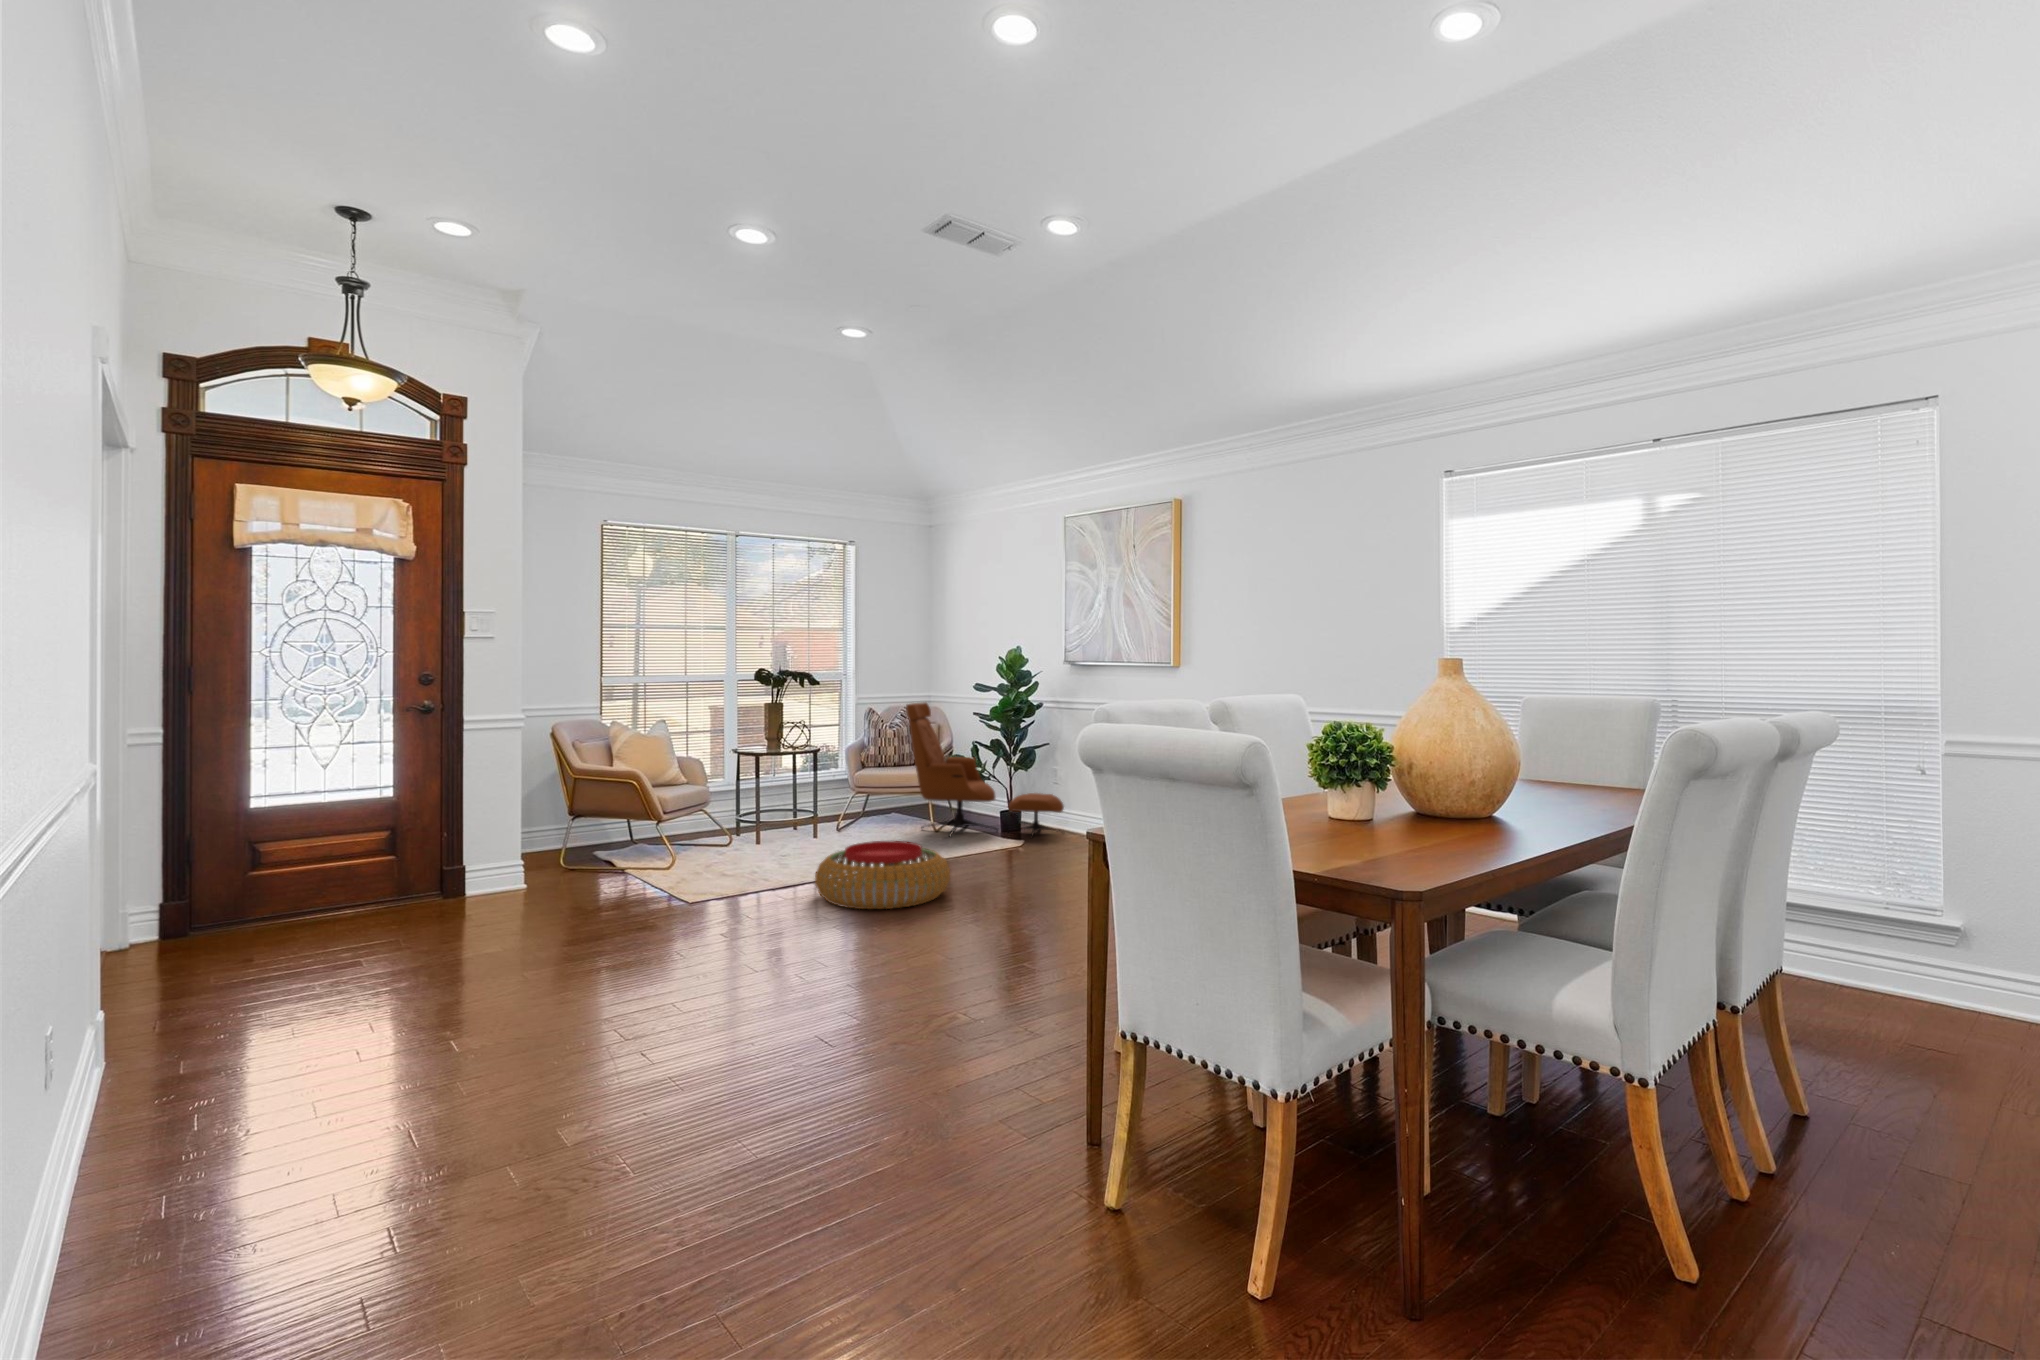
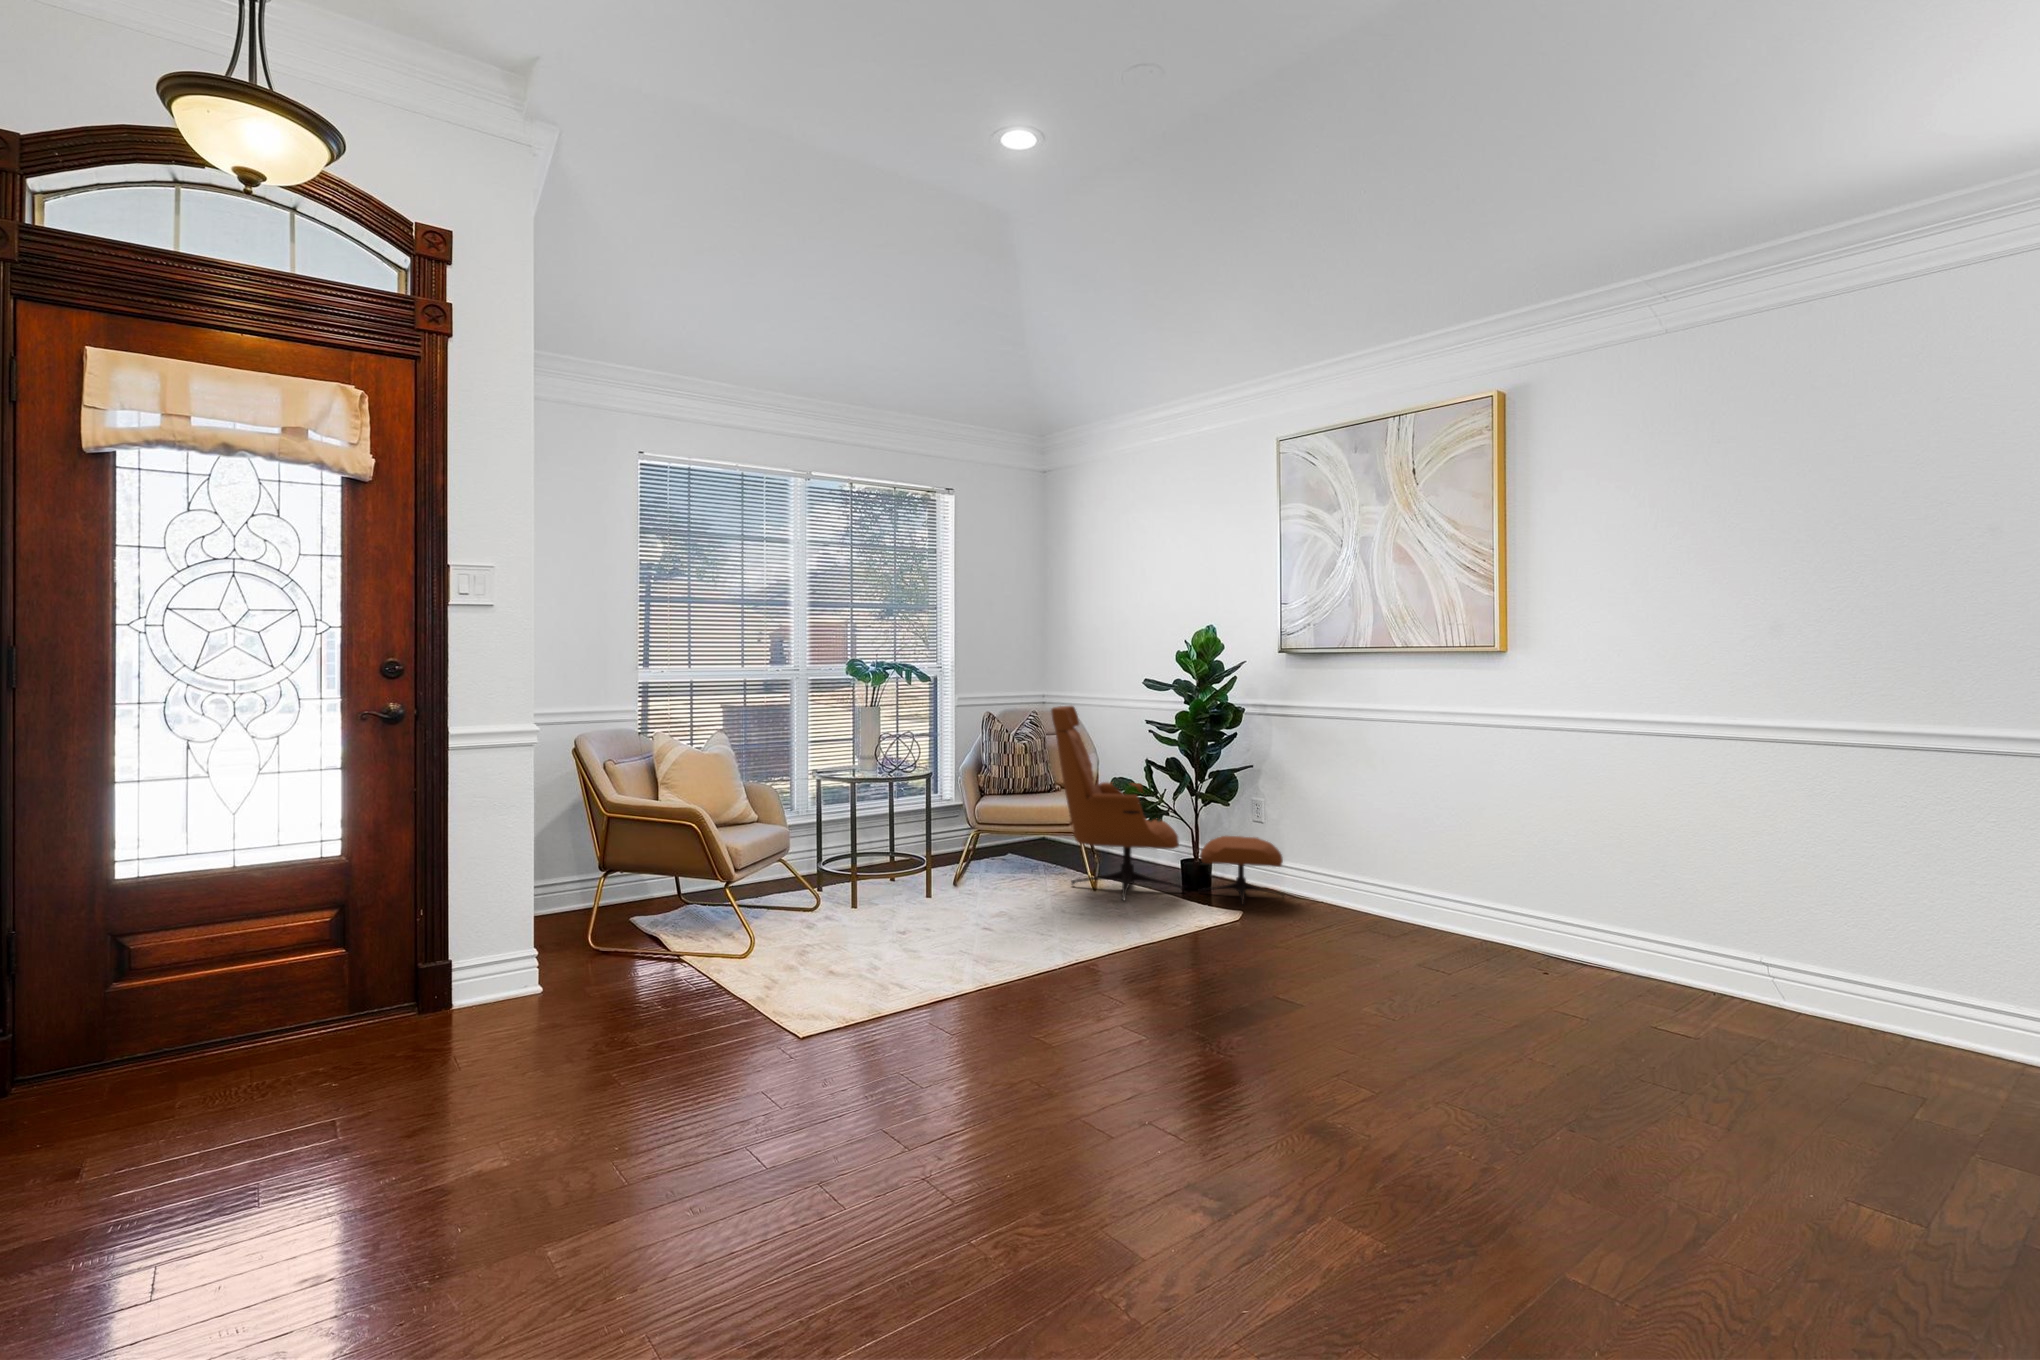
pouf: present [815,841,950,909] -> none [993,930,1215,1062]

